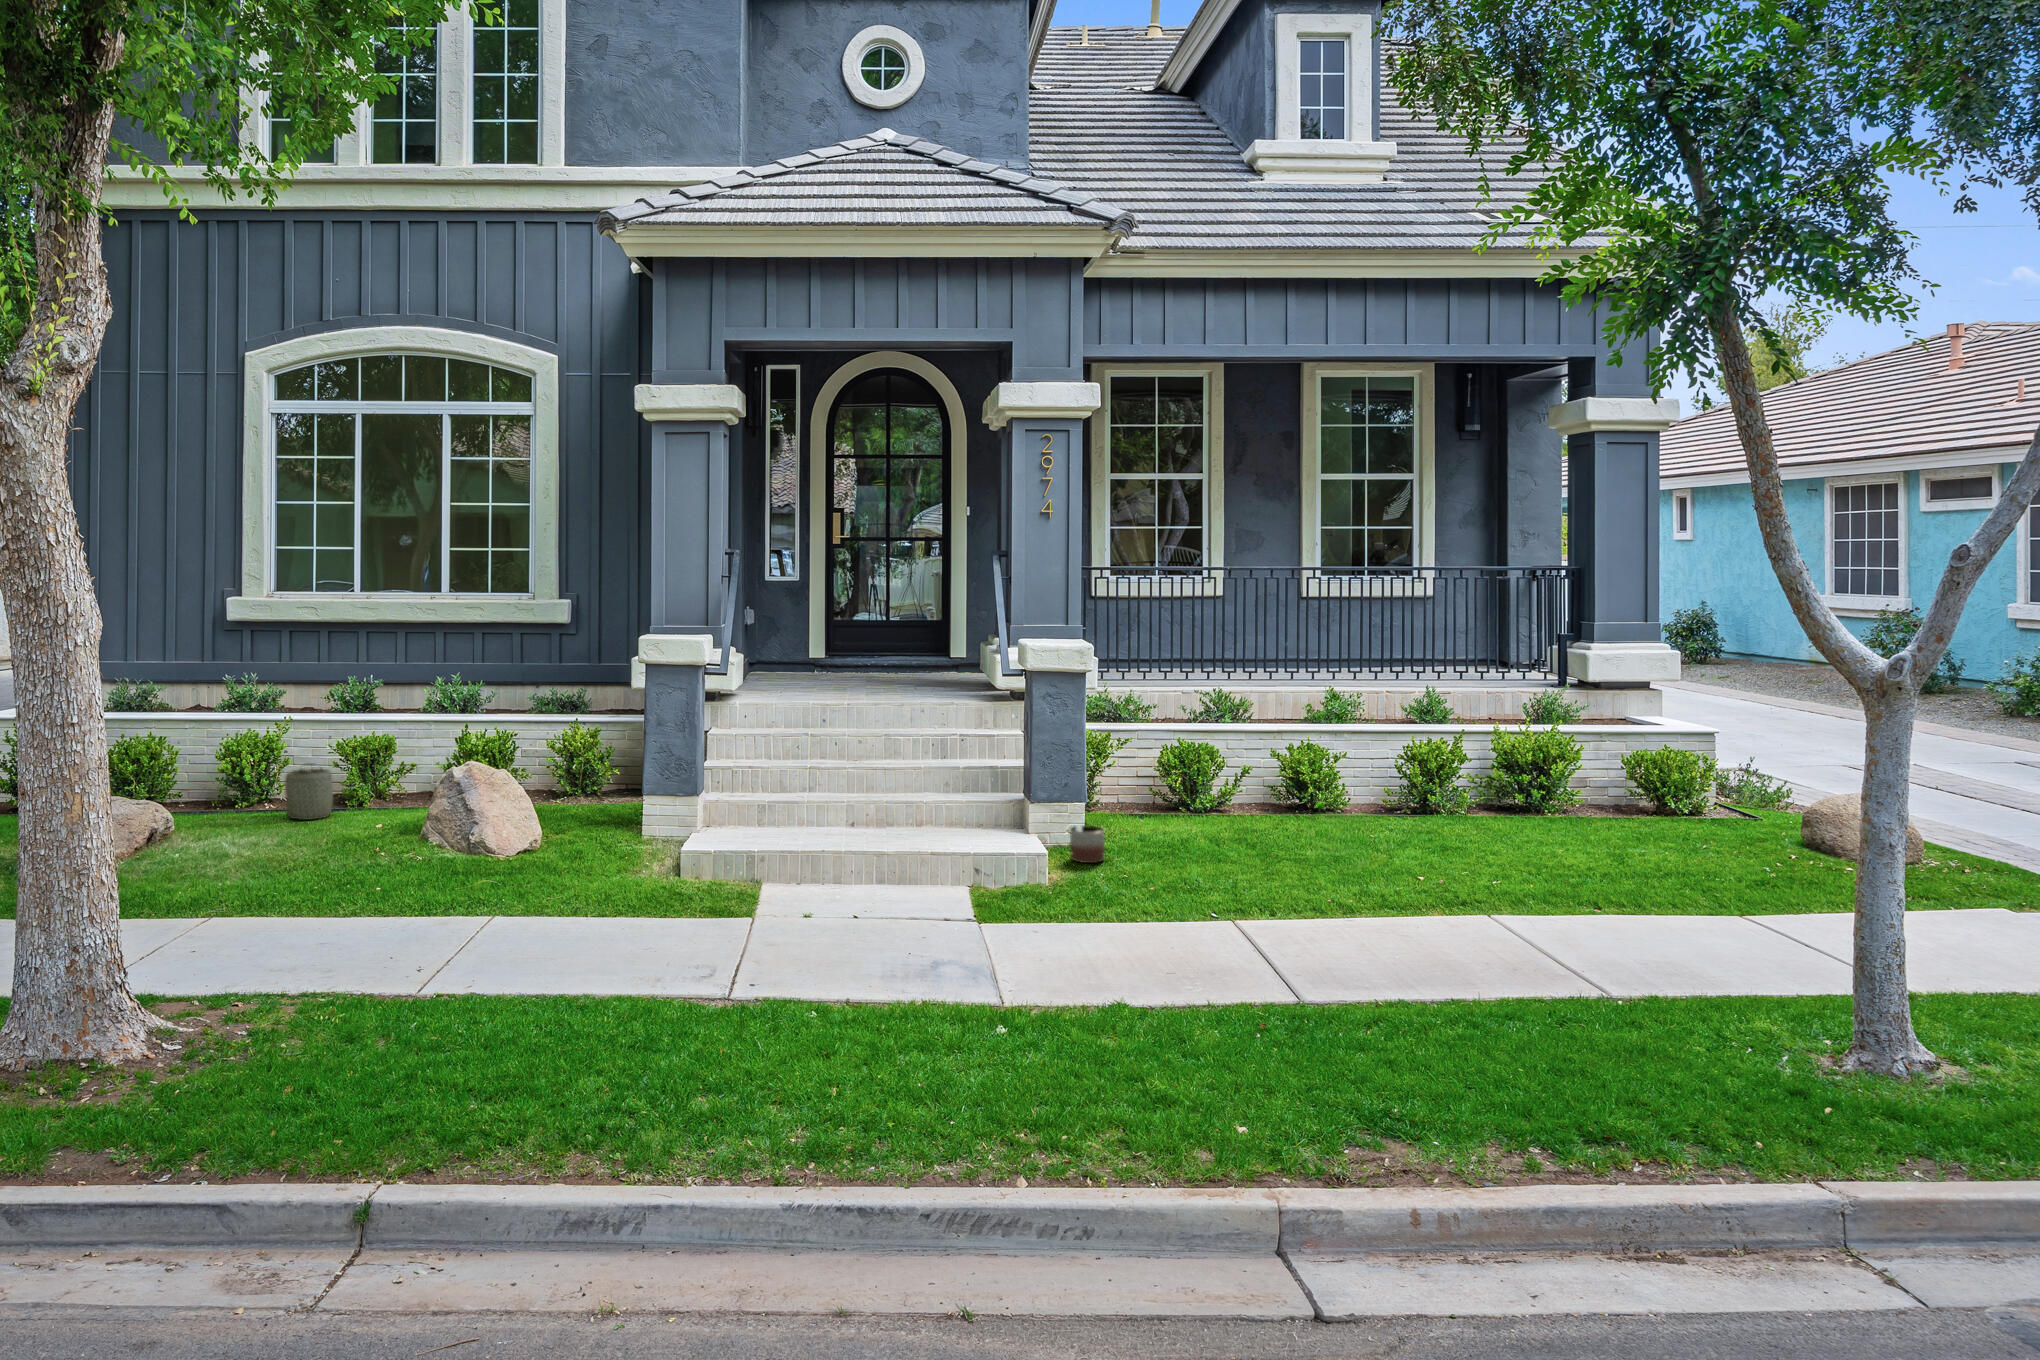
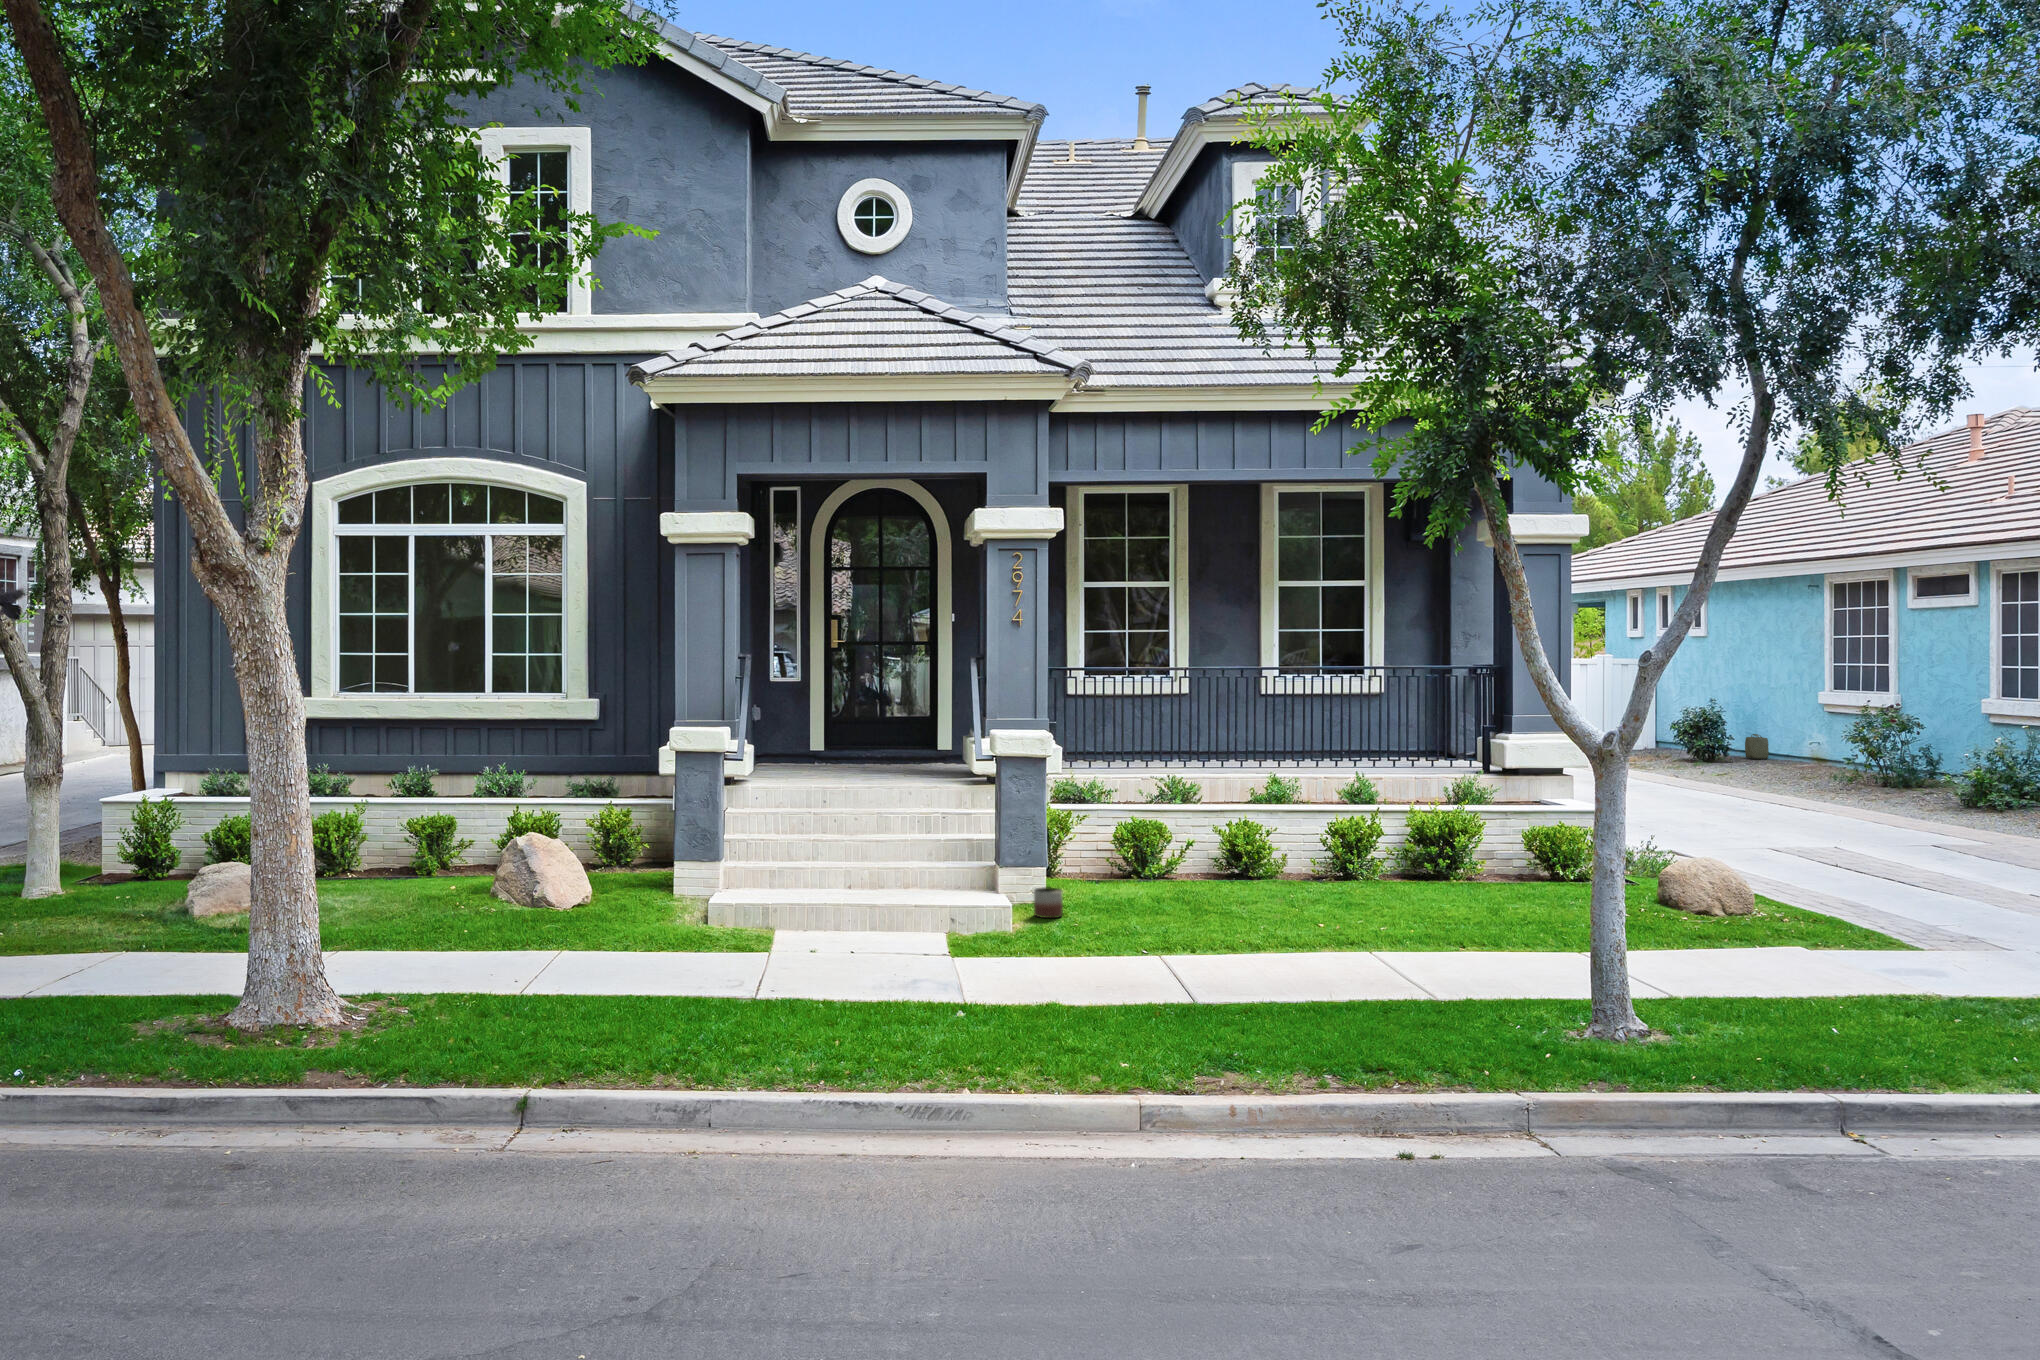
basket: present [285,763,333,820] -> present [1745,734,1769,759]

